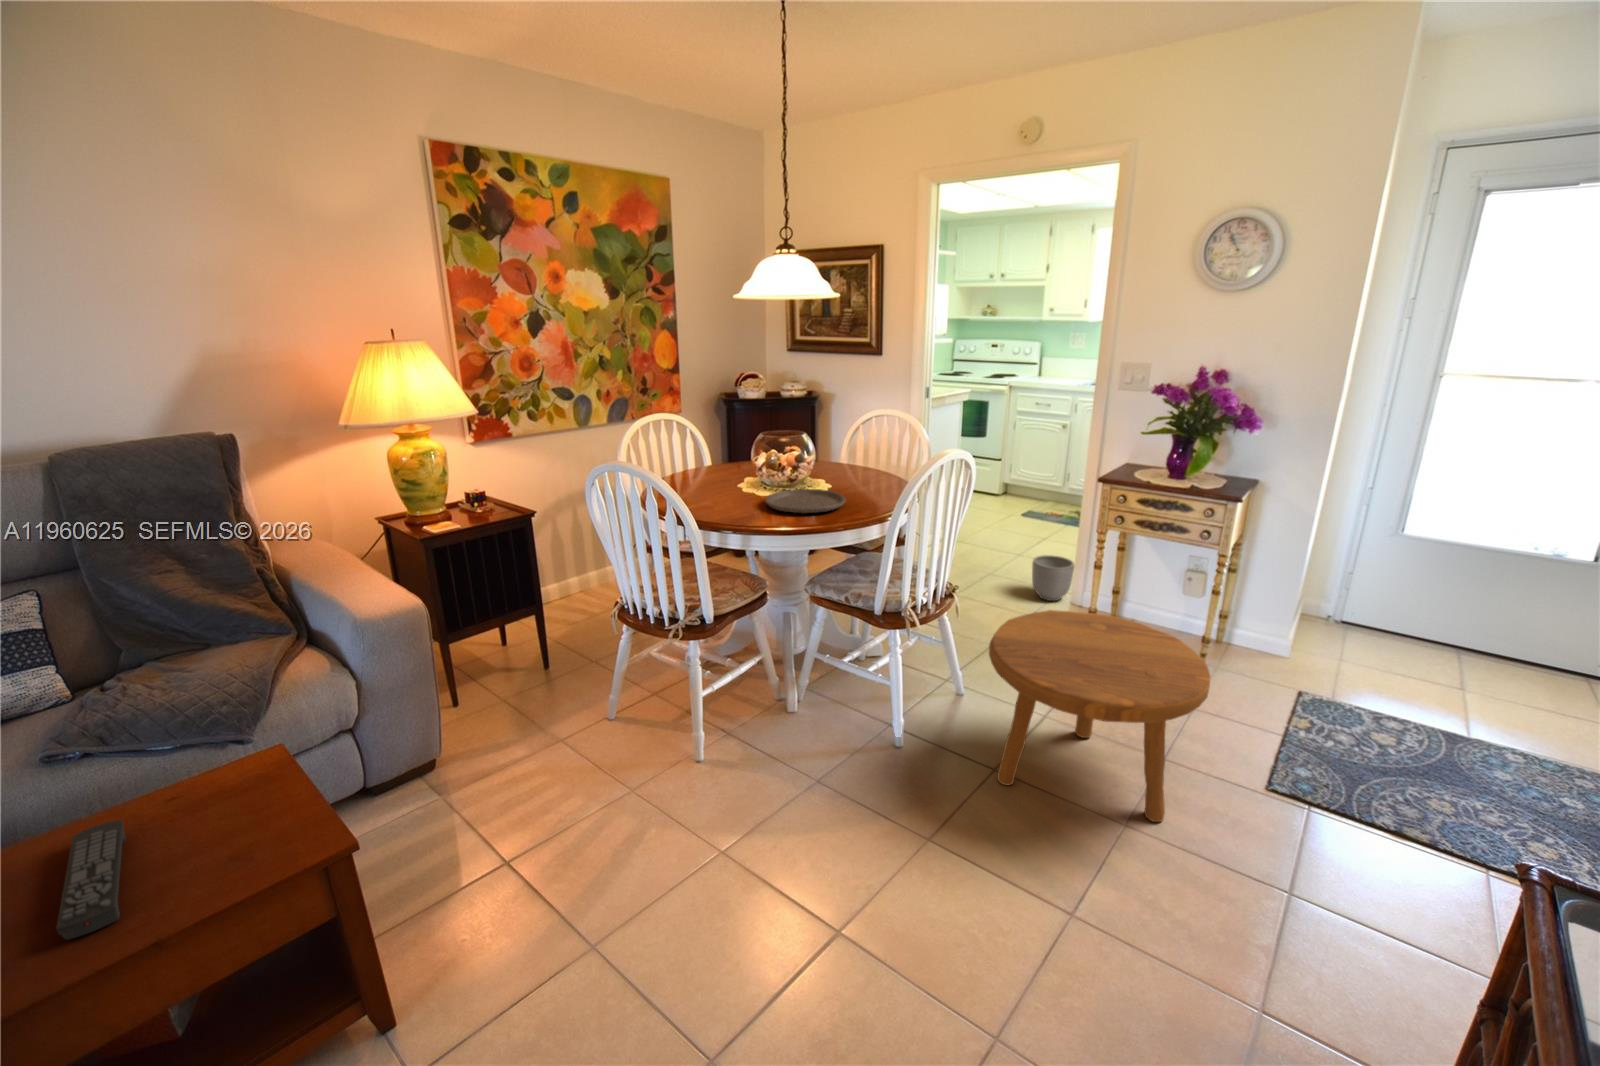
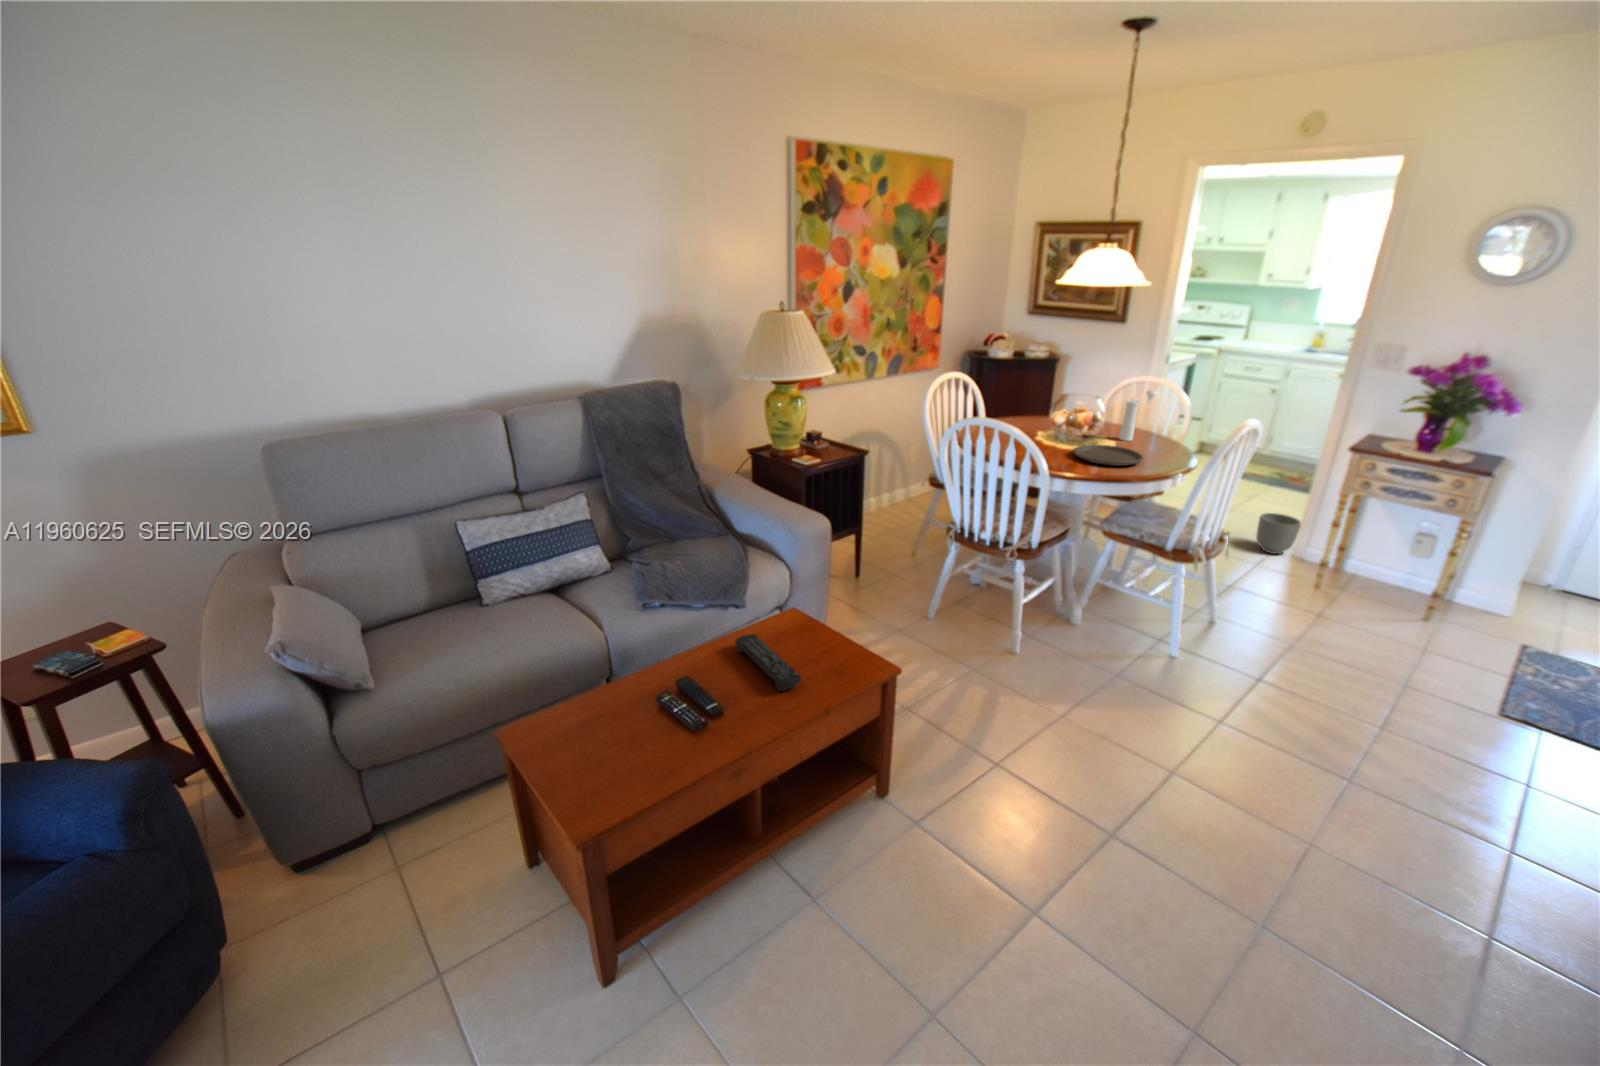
pepper mill: none [841,422,878,483] -> present [1119,390,1156,441]
footstool: present [989,610,1211,822] -> none [1262,557,1471,726]

